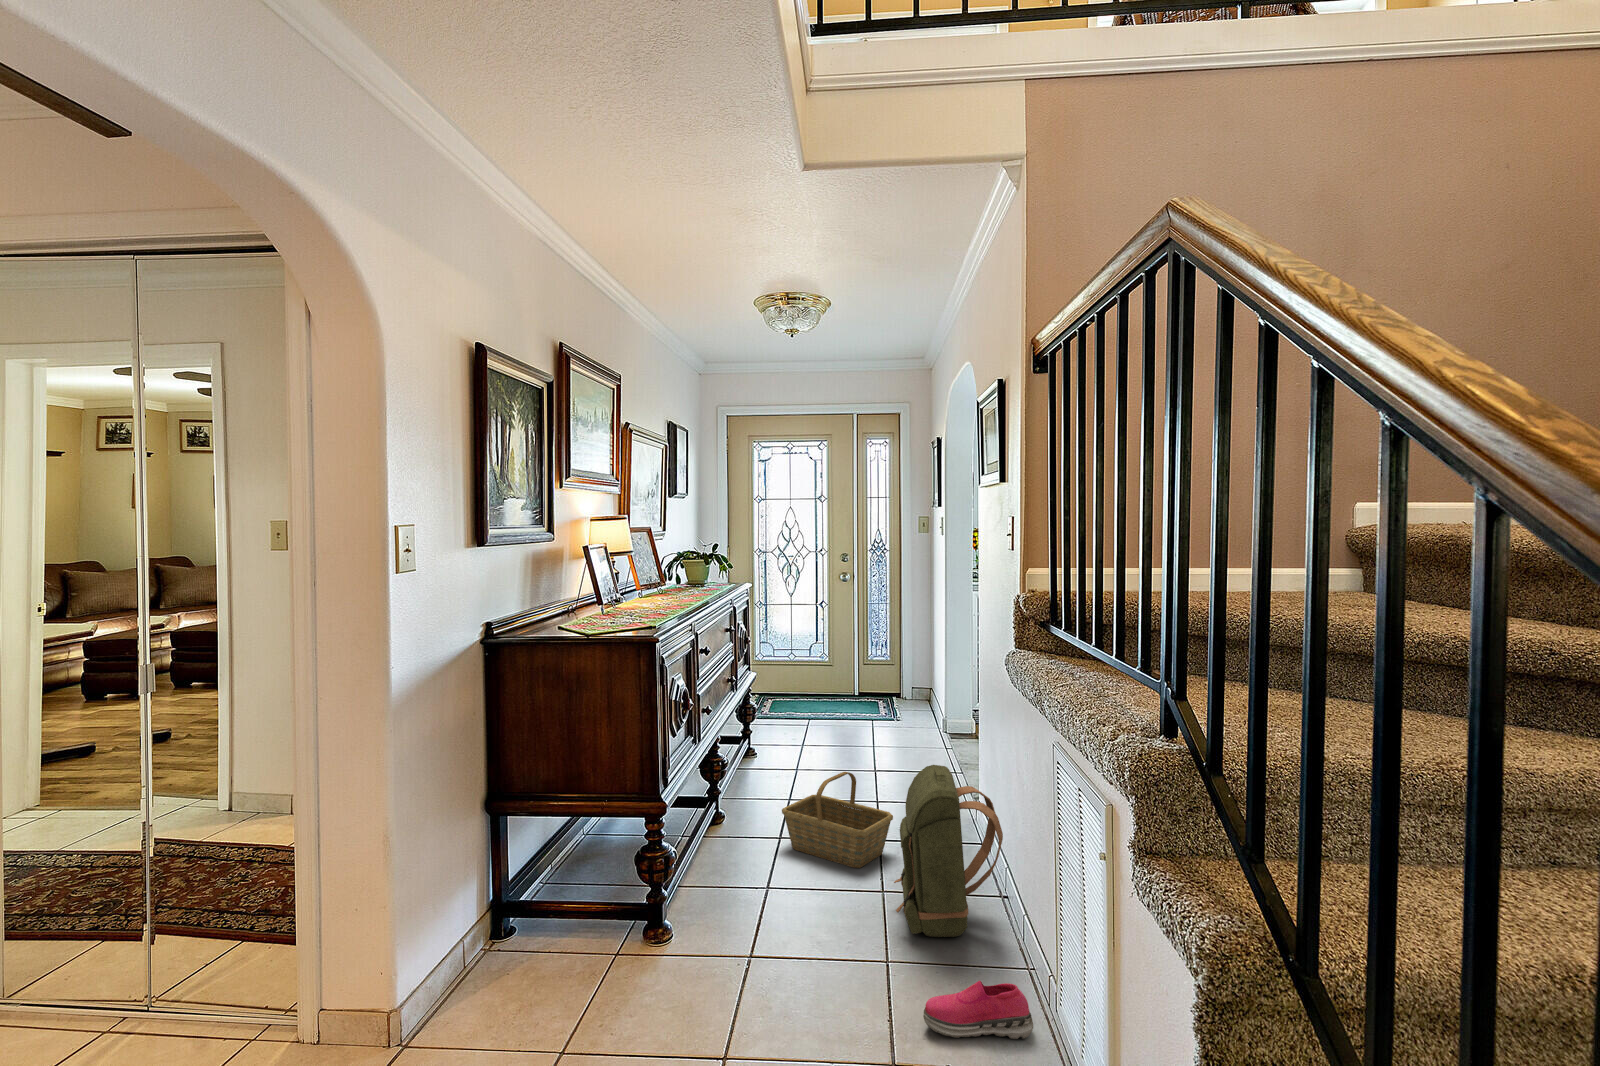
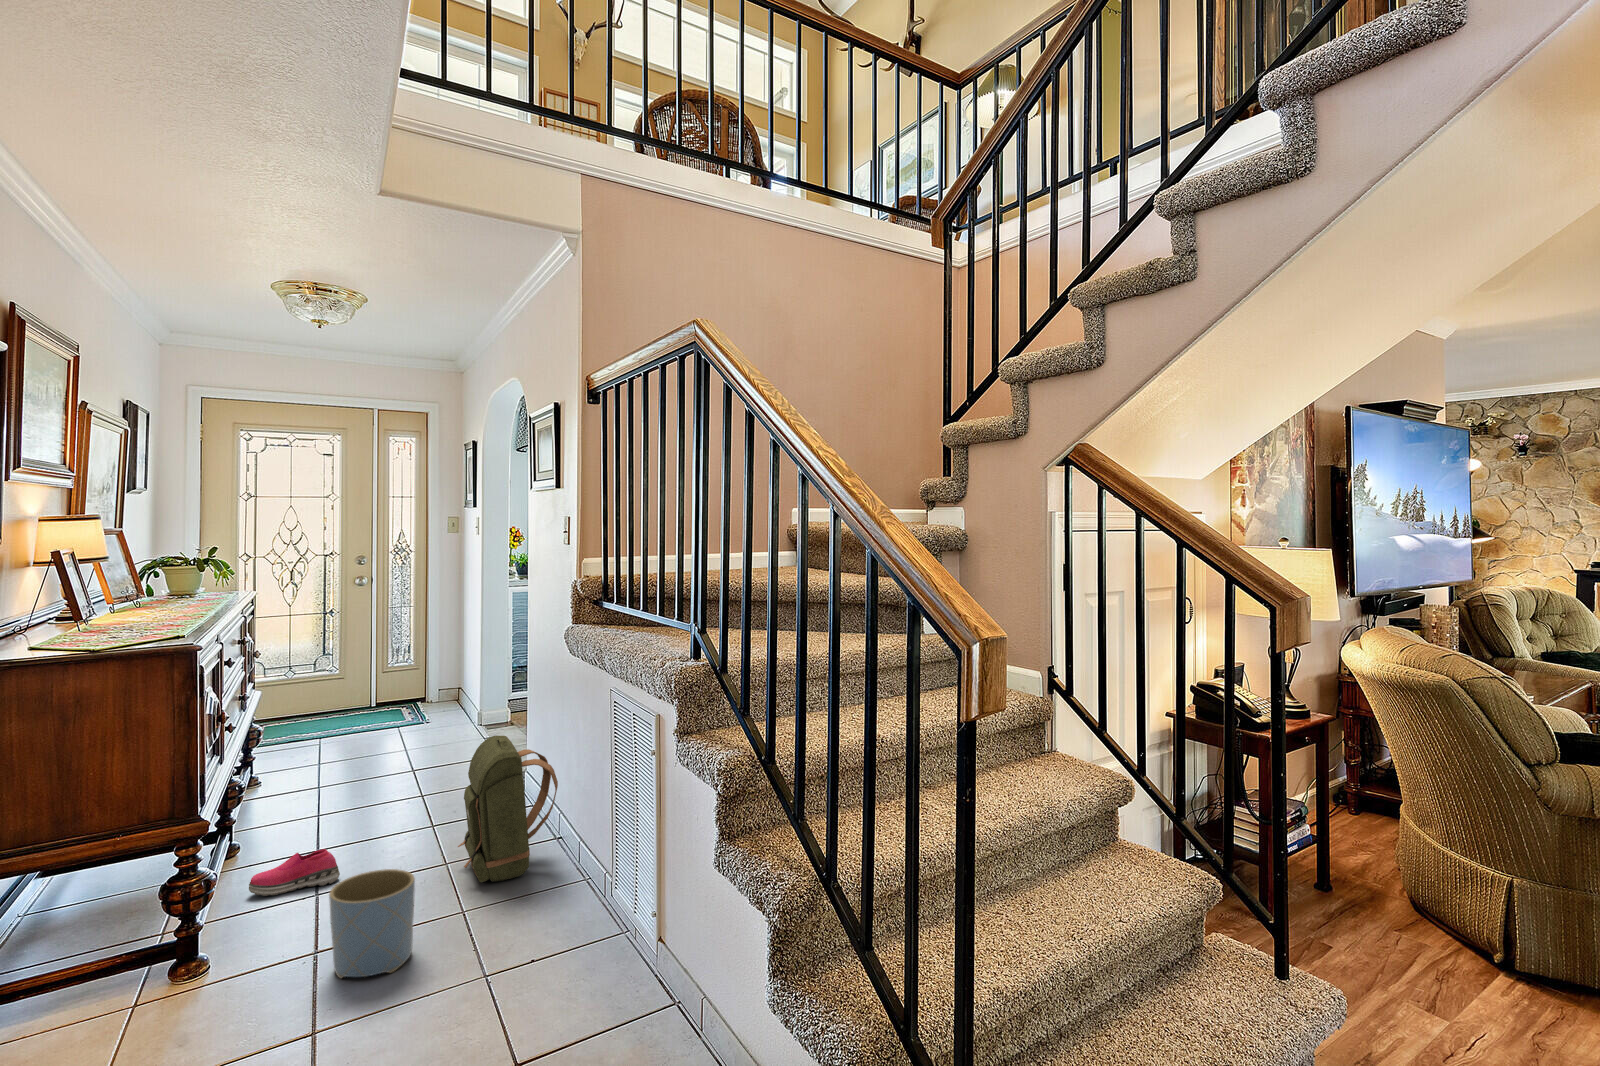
basket: present [782,772,893,868] -> none [328,762,448,848]
planter: none [748,902,831,1027] -> present [329,869,415,978]
shoe: present [923,981,1033,1039] -> present [249,849,340,896]

